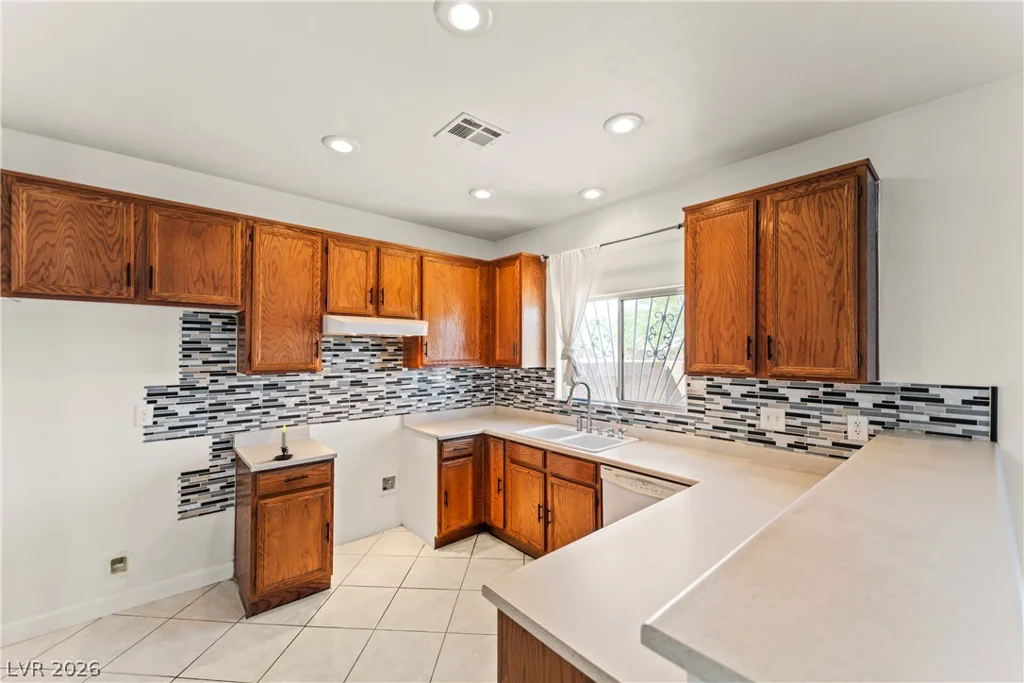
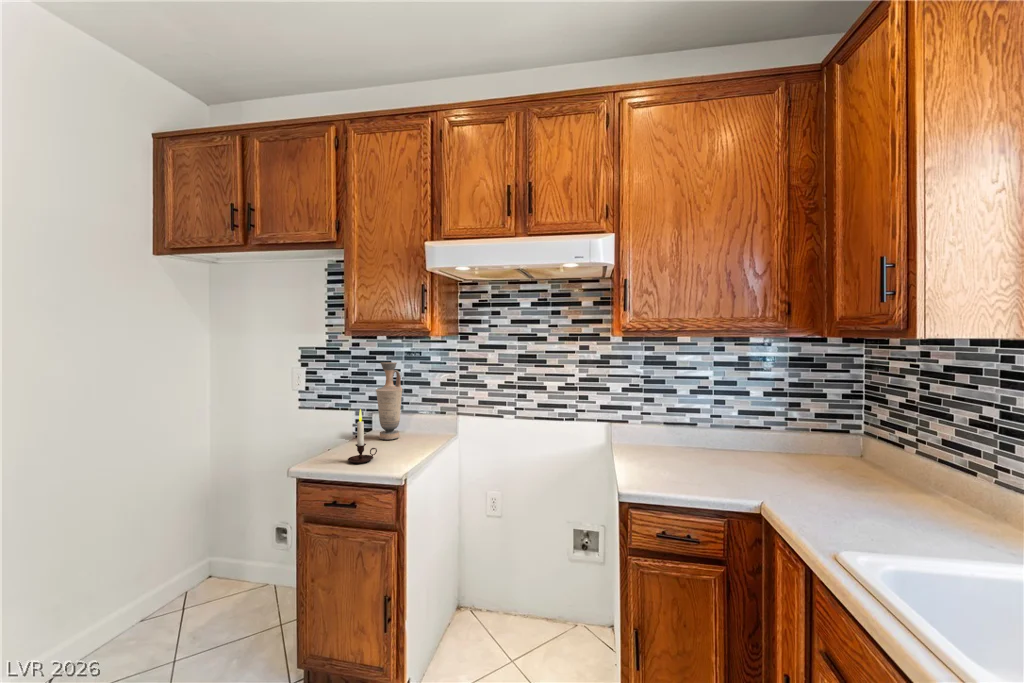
vase: none [250,392,272,449] -> present [376,362,403,440]

